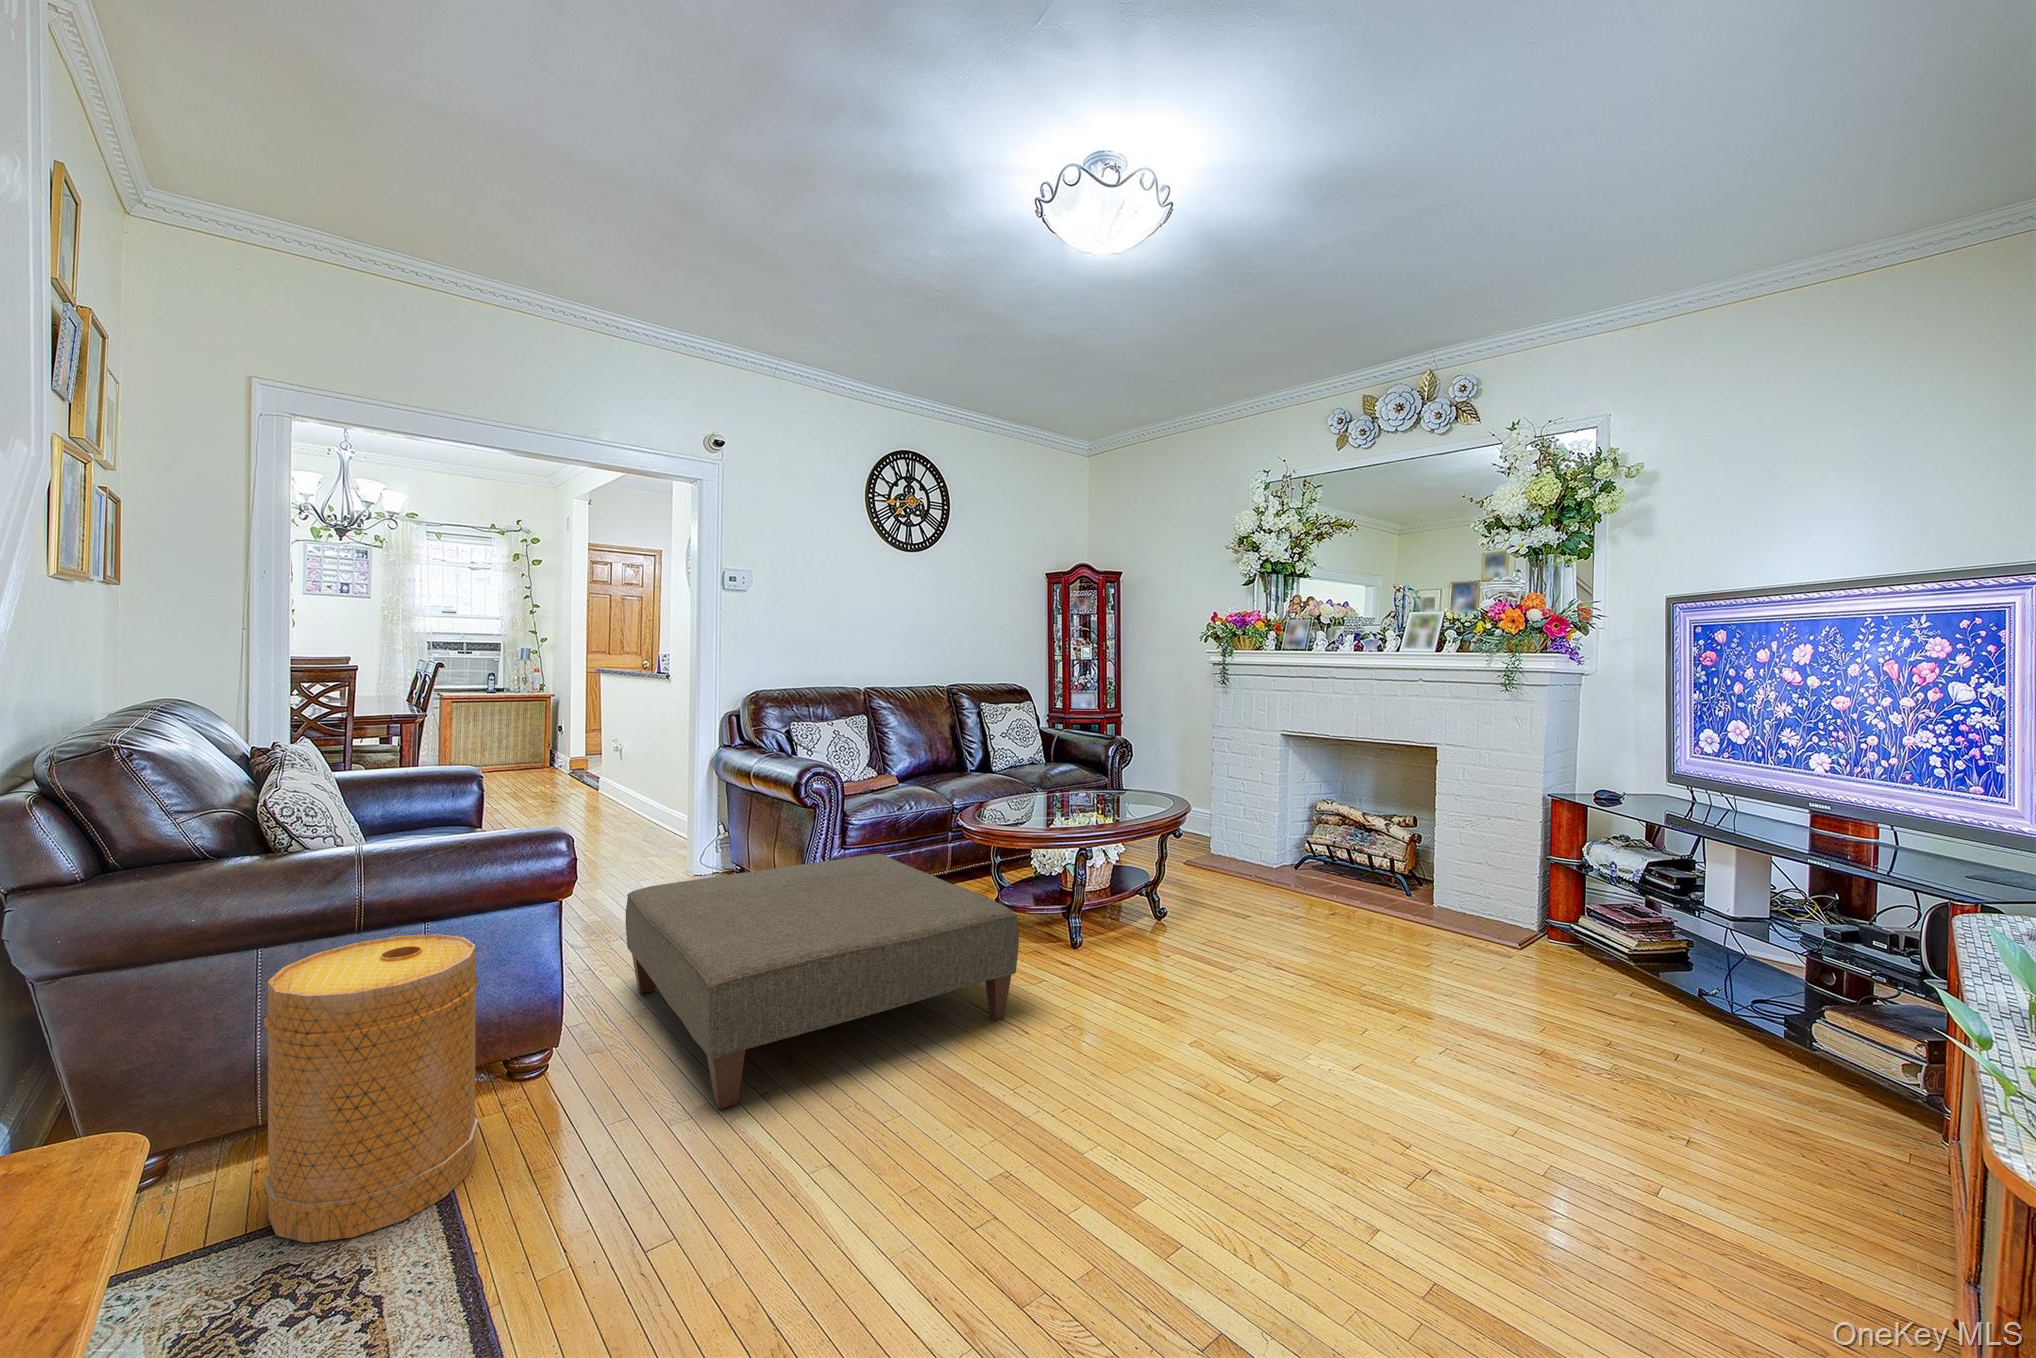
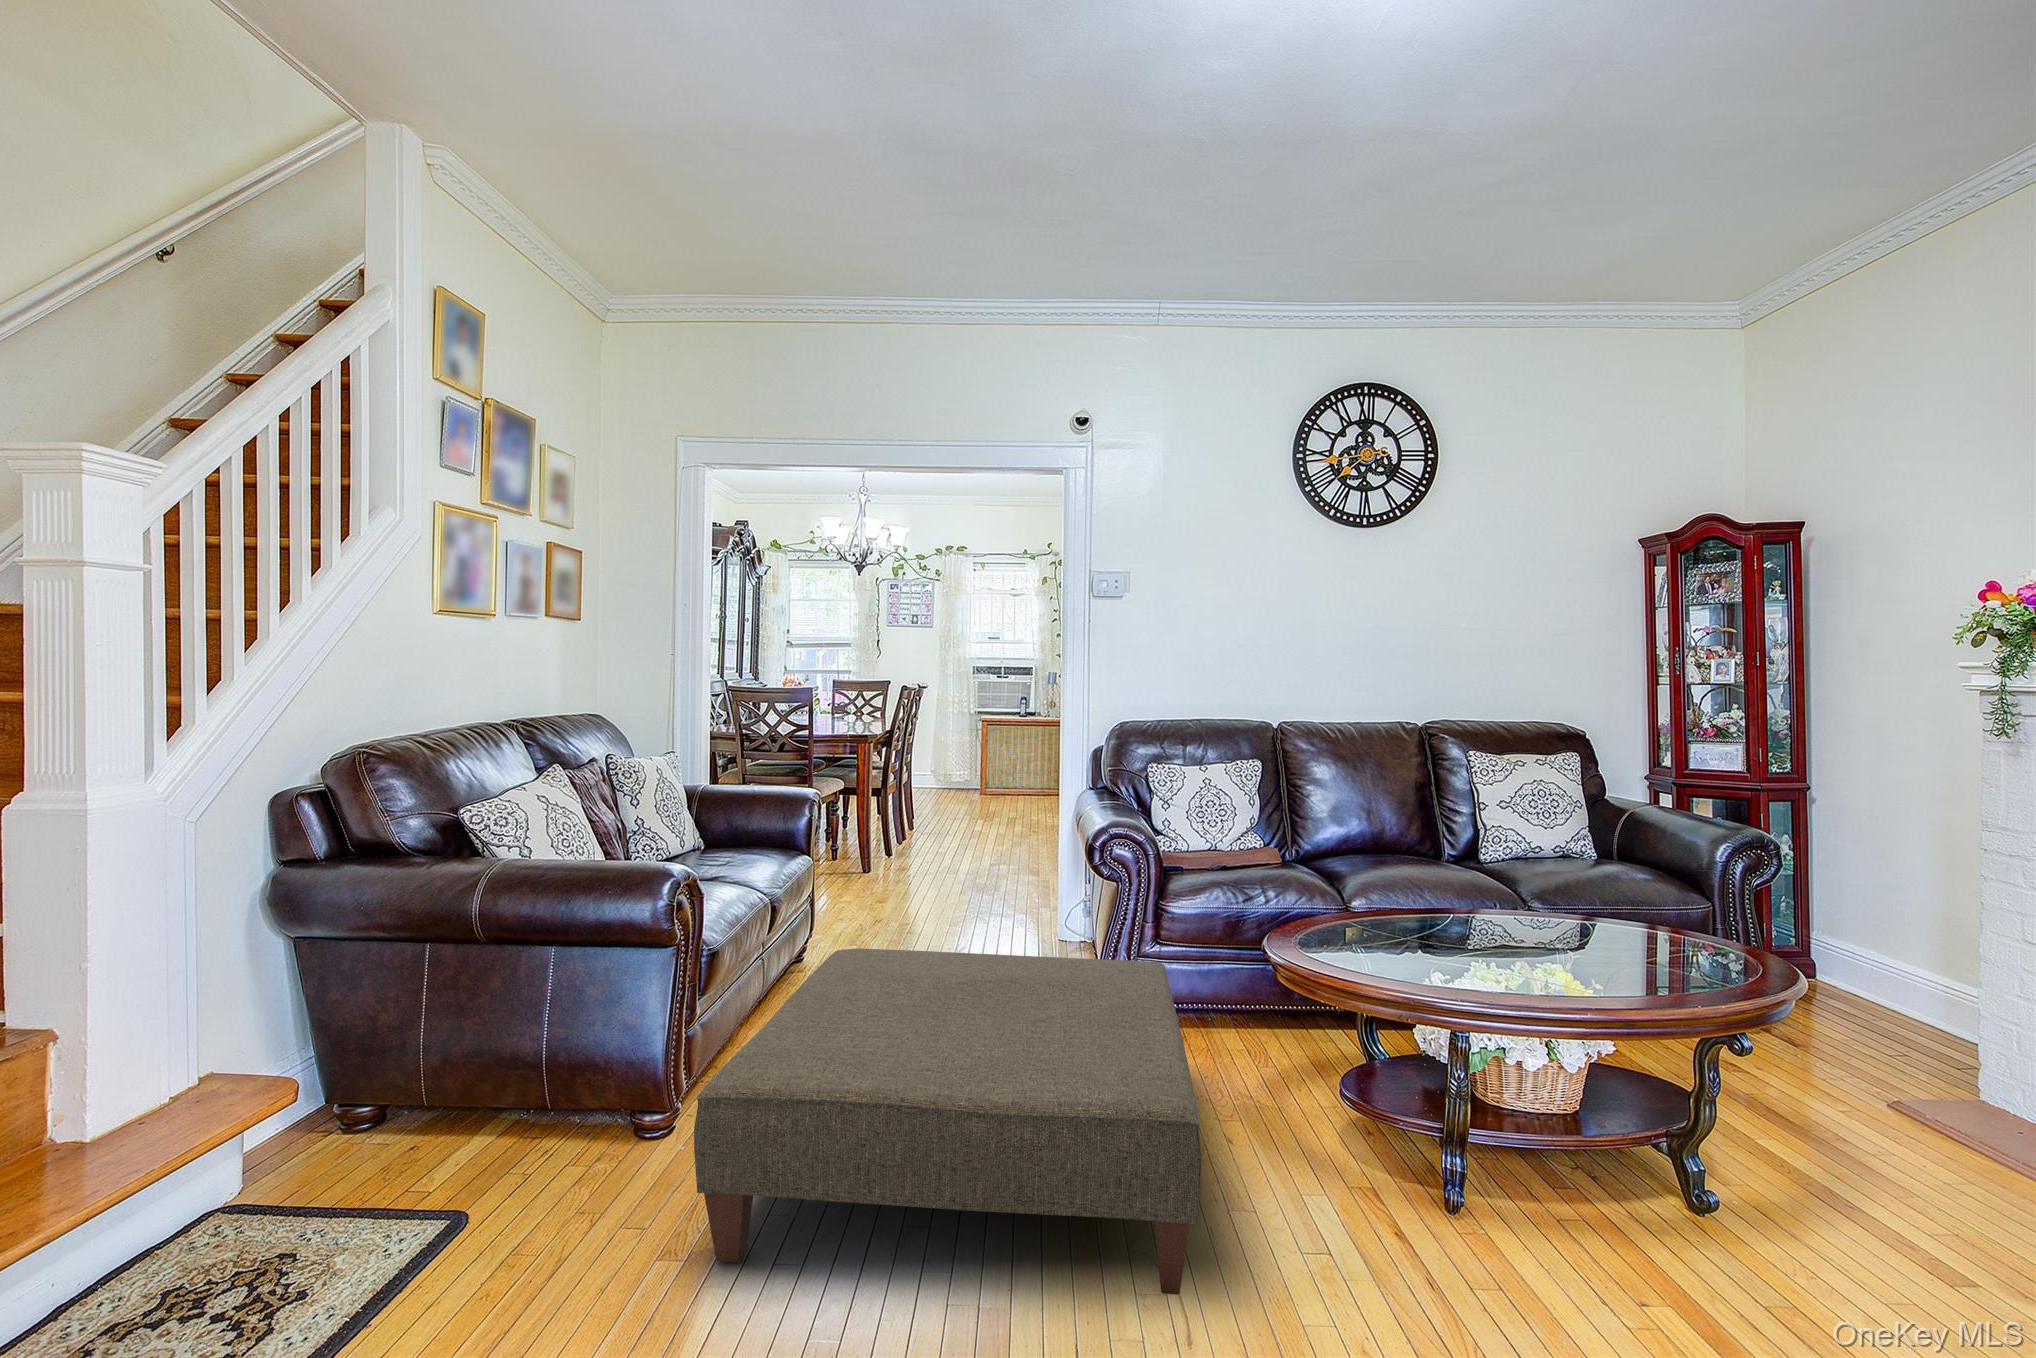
basket: present [264,934,479,1243] -> none [347,954,540,1249]

